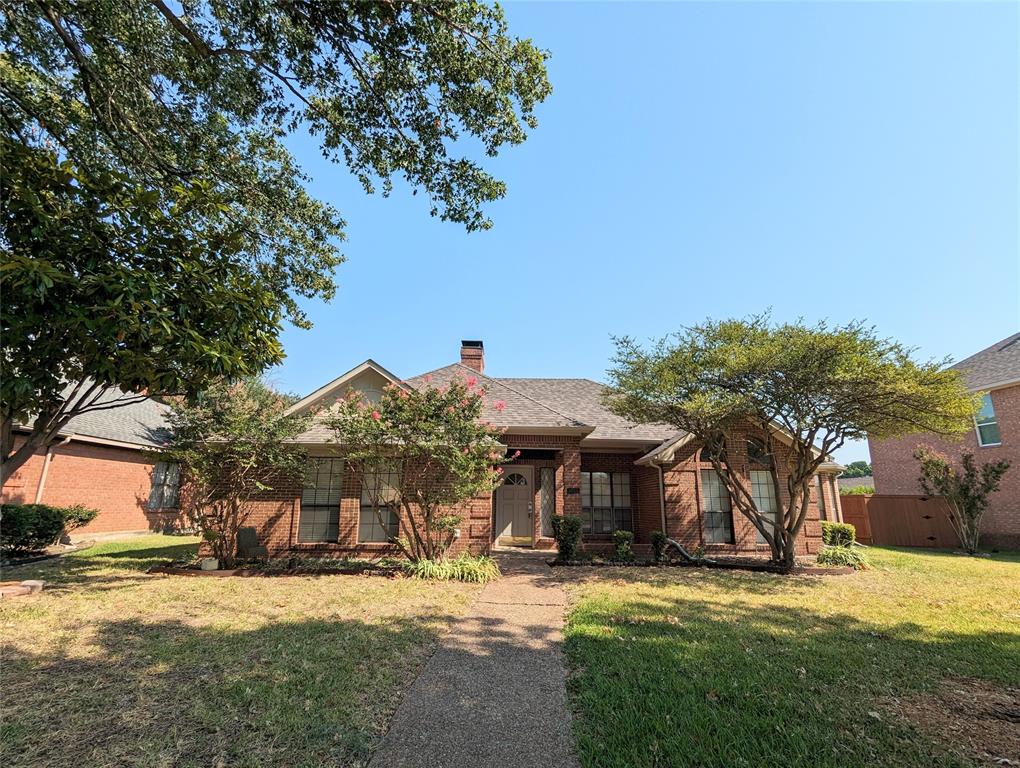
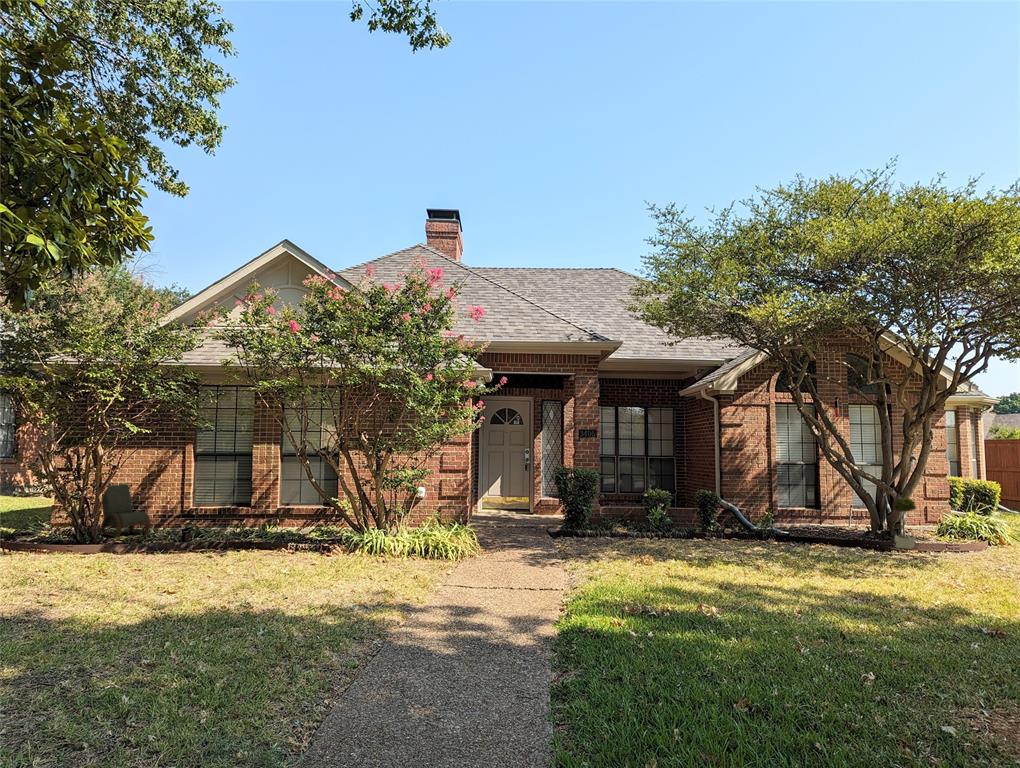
potted tree: present [202,530,218,570] -> present [893,498,916,549]

